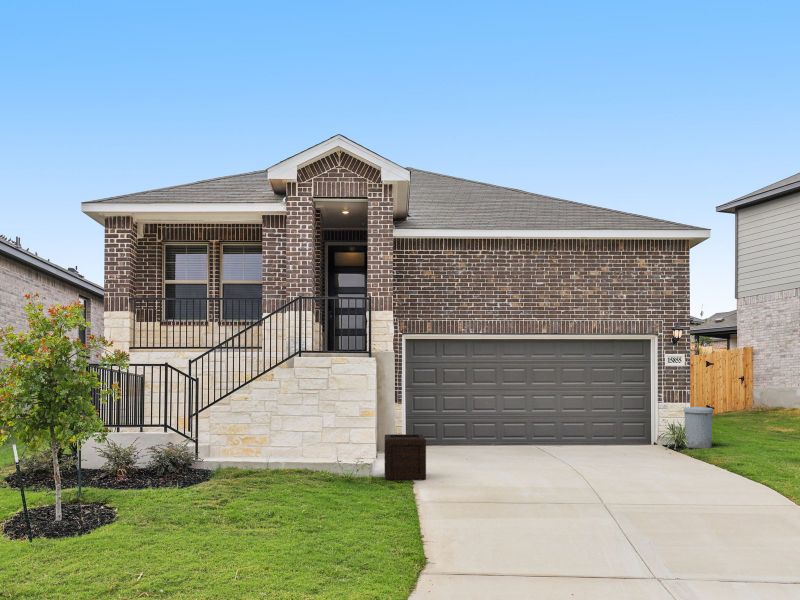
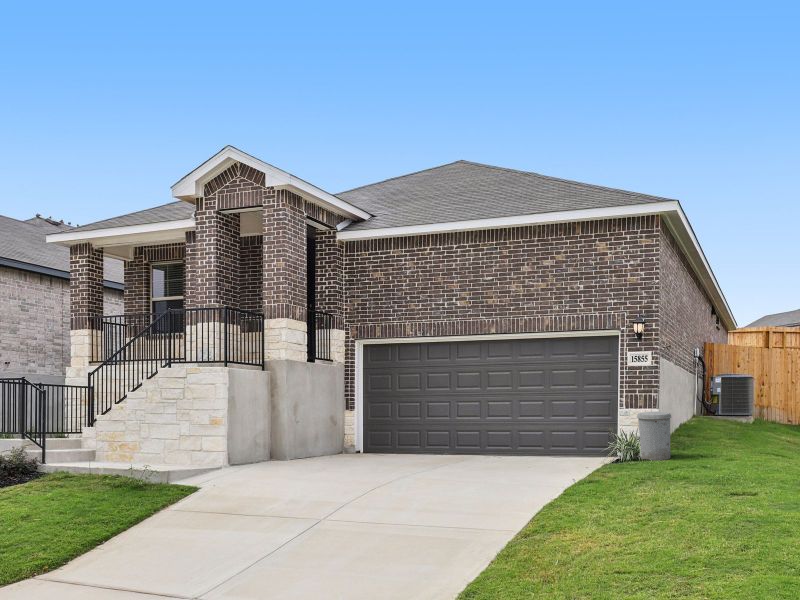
wooden crate: present [384,434,426,480] -> none [228,436,282,480]

